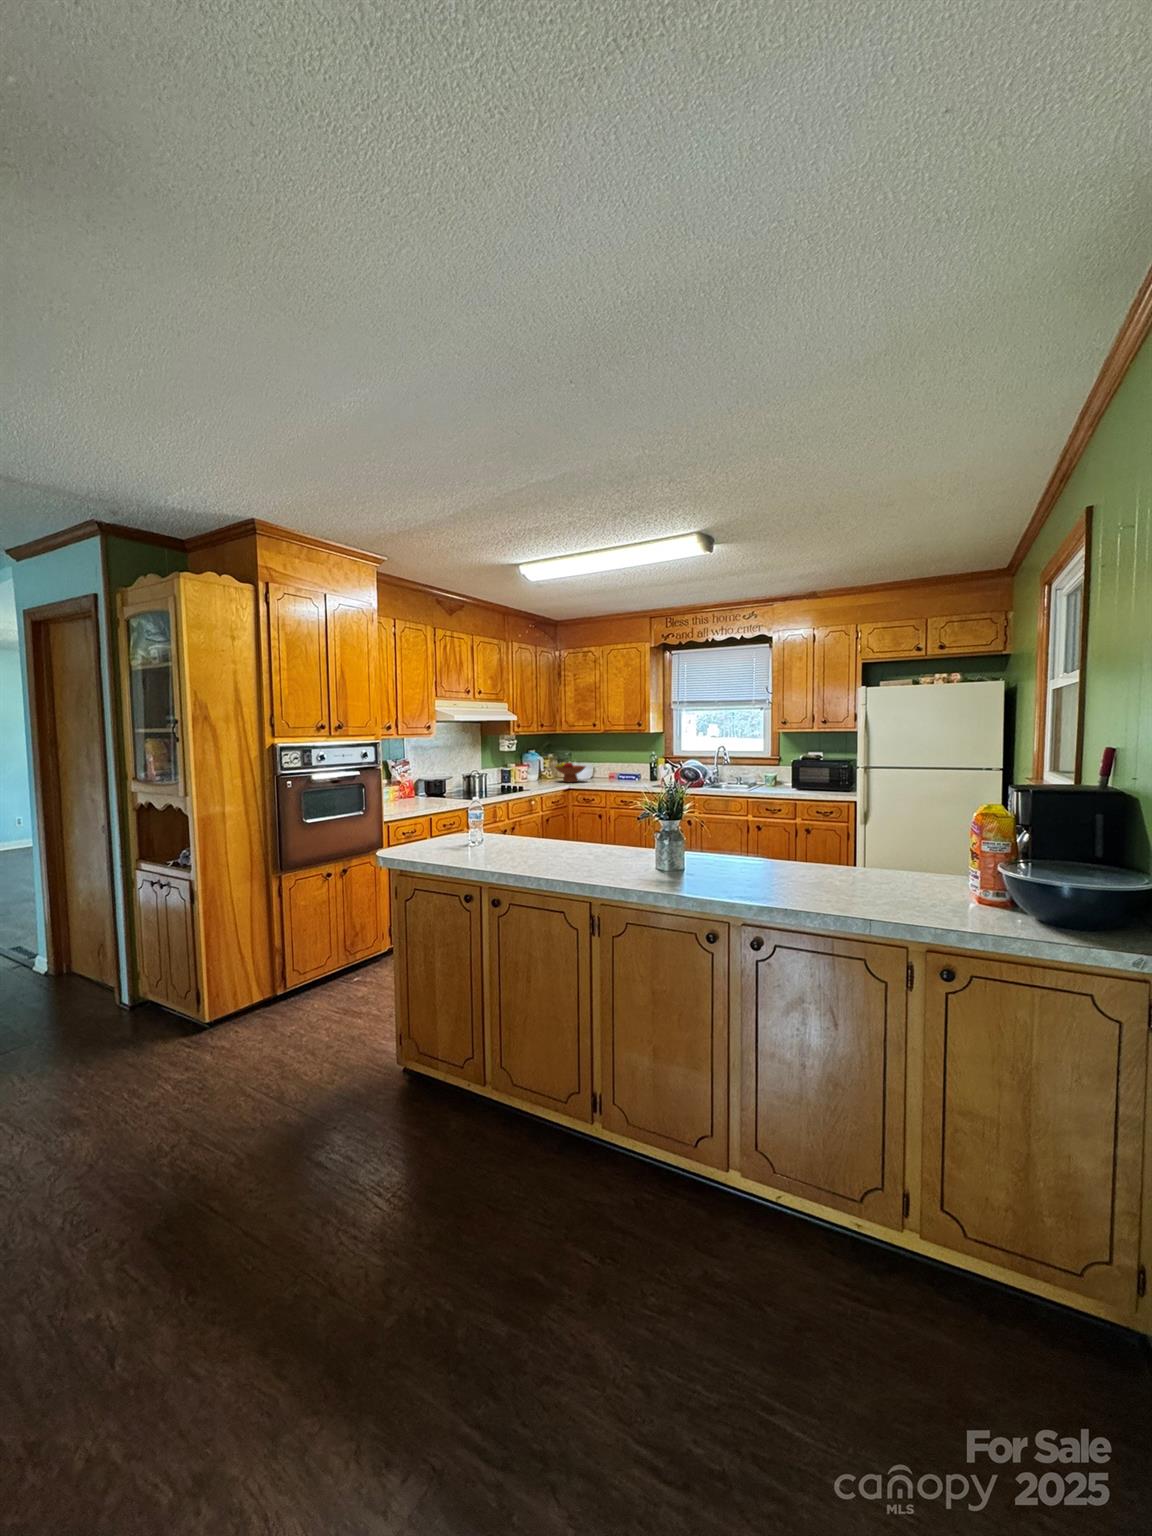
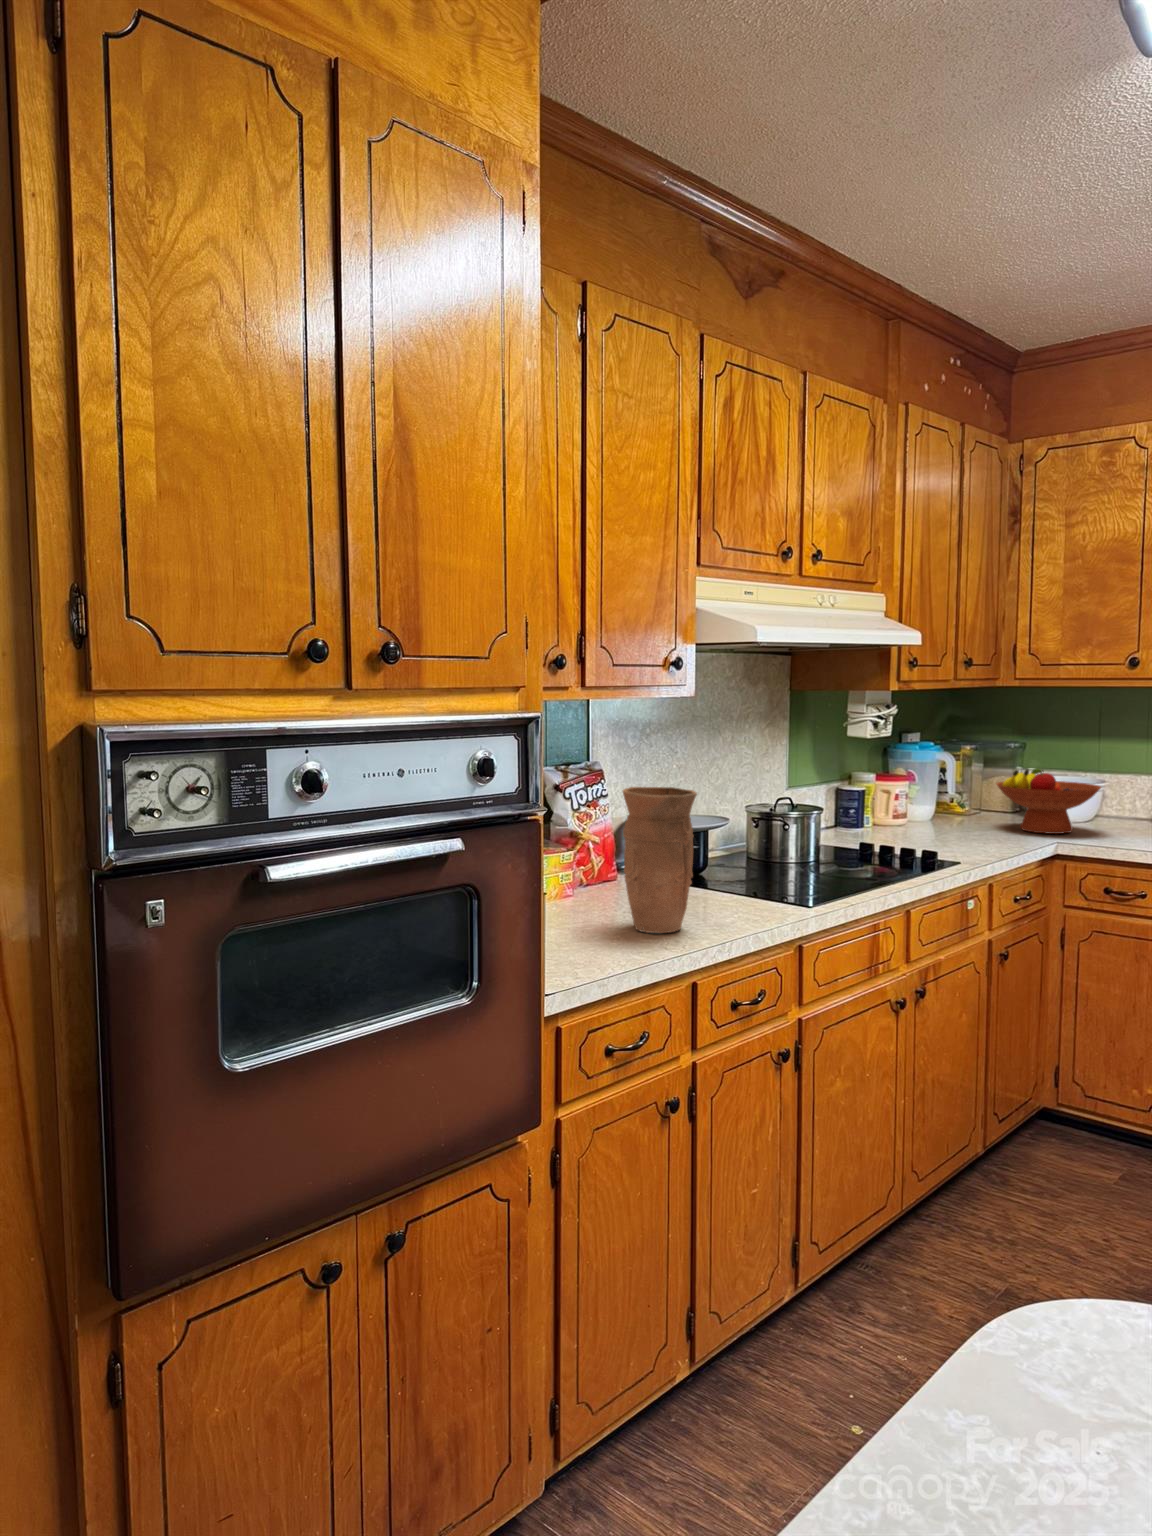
vase: none [409,764,432,805] -> present [623,787,697,933]

